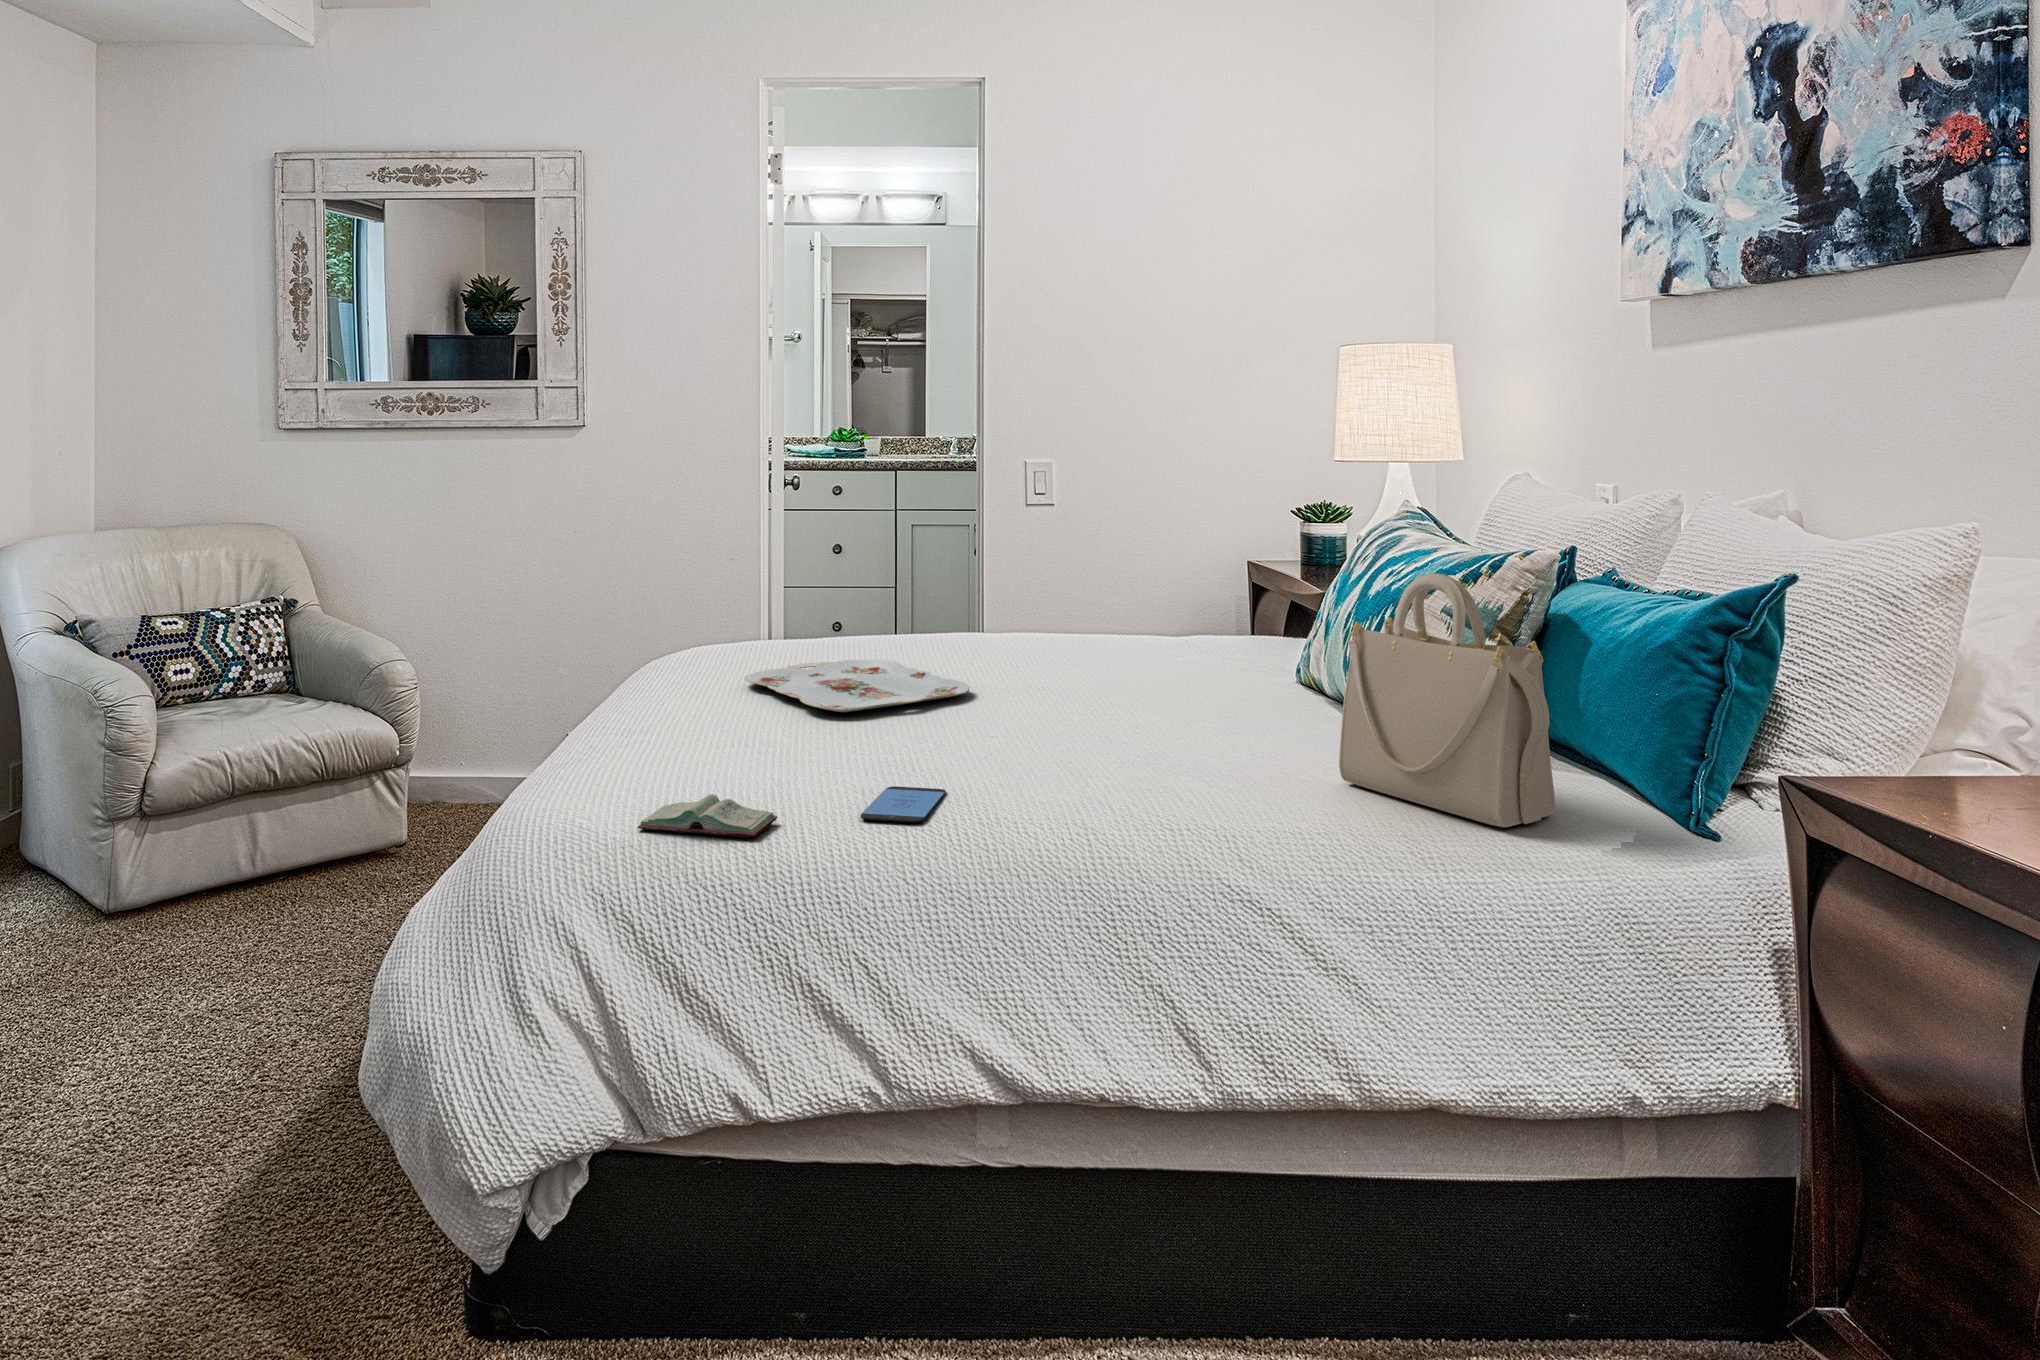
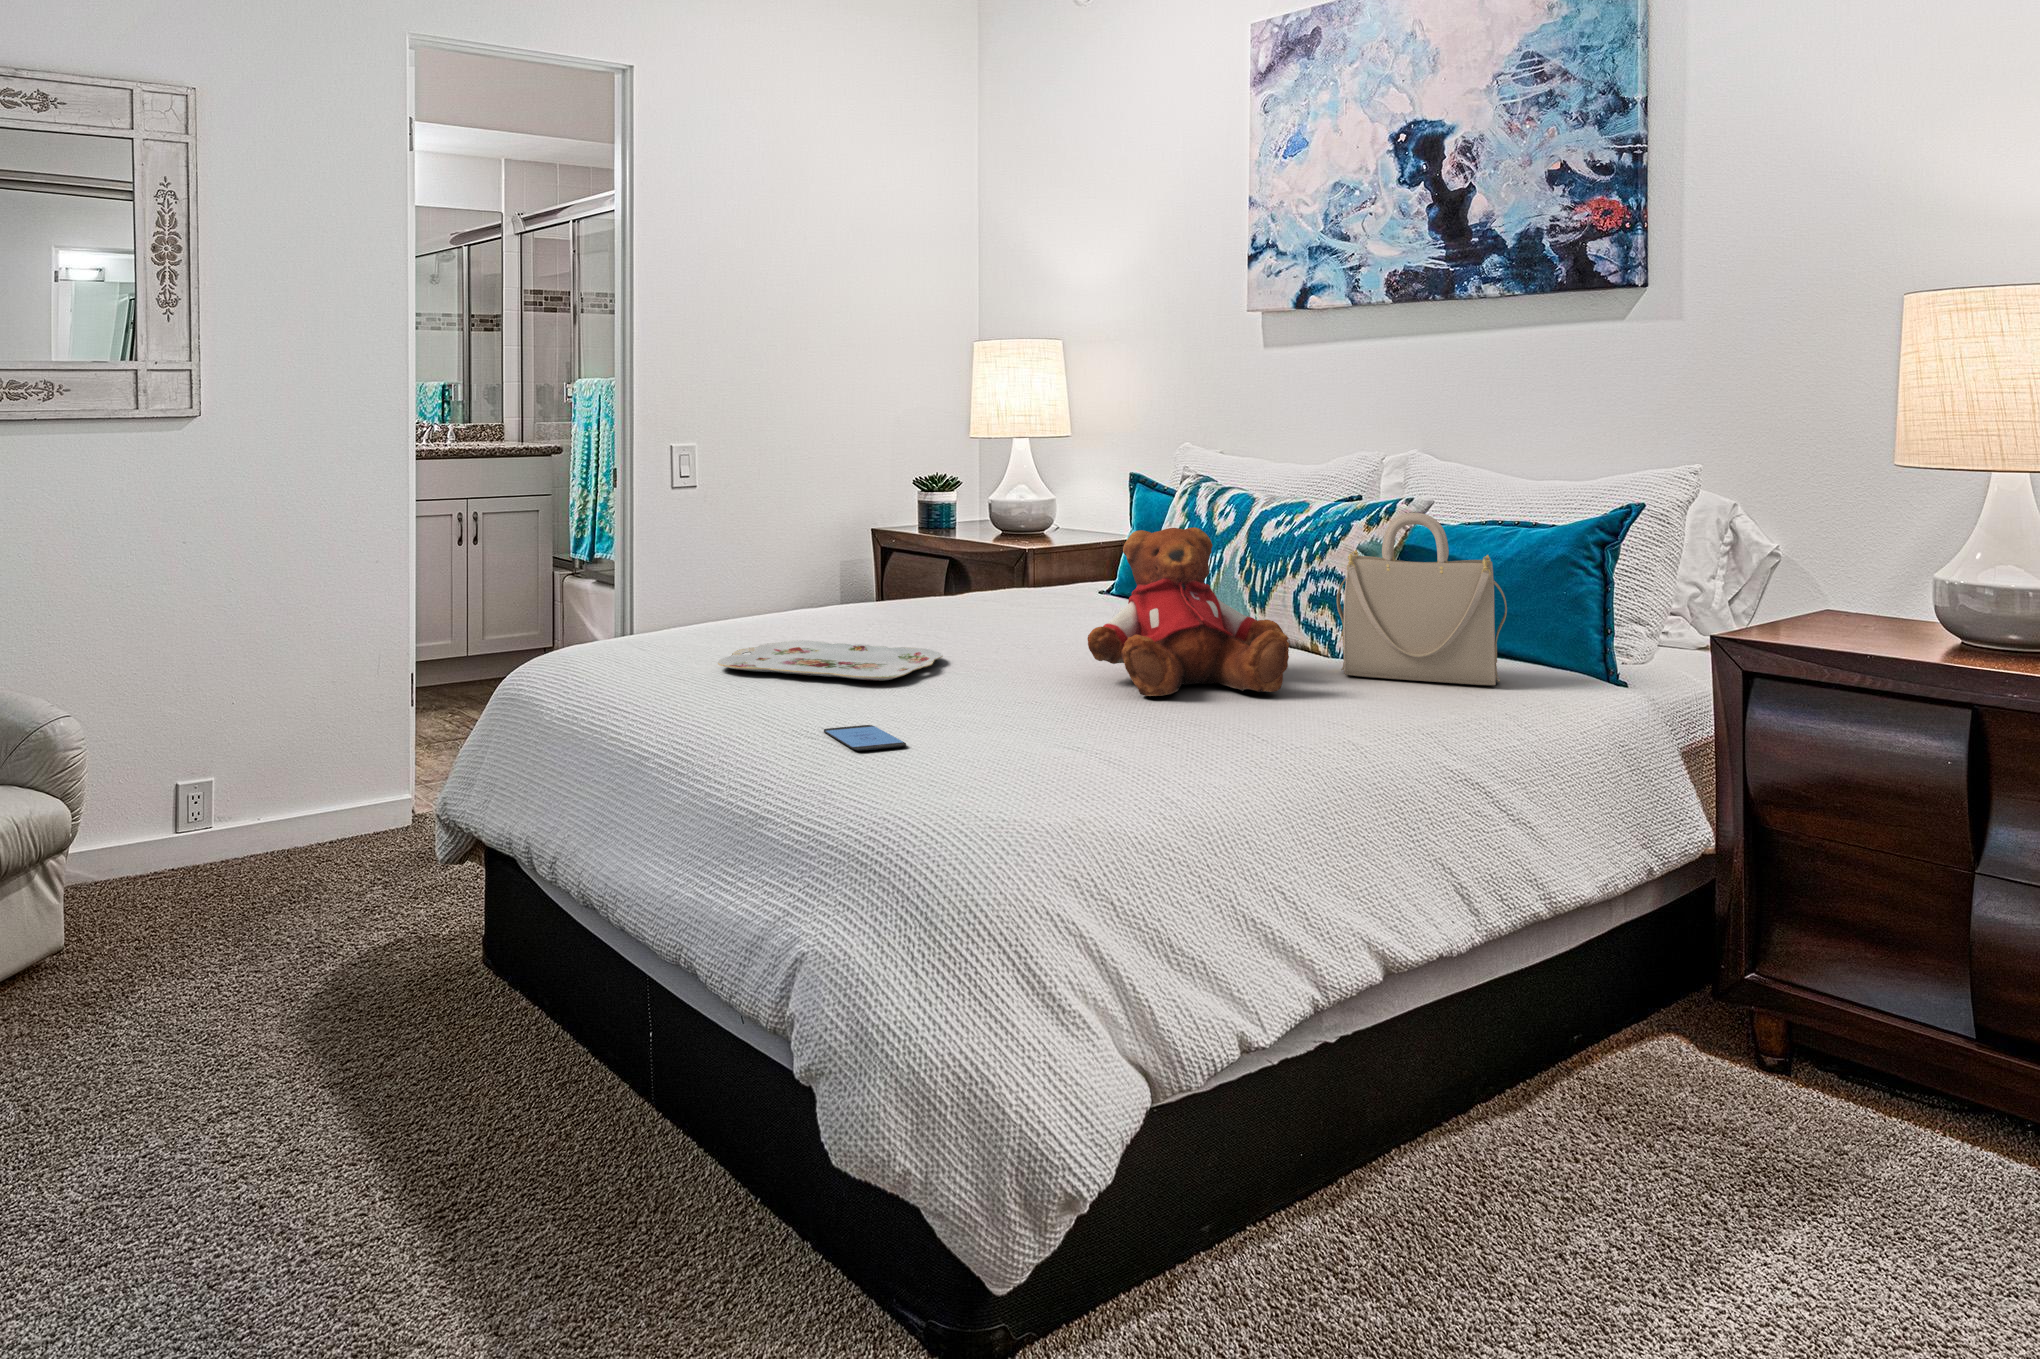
teddy bear: none [1011,571,1247,788] -> present [1087,528,1289,696]
smartphone: present [861,786,946,822] -> present [824,725,906,751]
book: present [638,794,777,837] -> none [981,737,1104,773]

